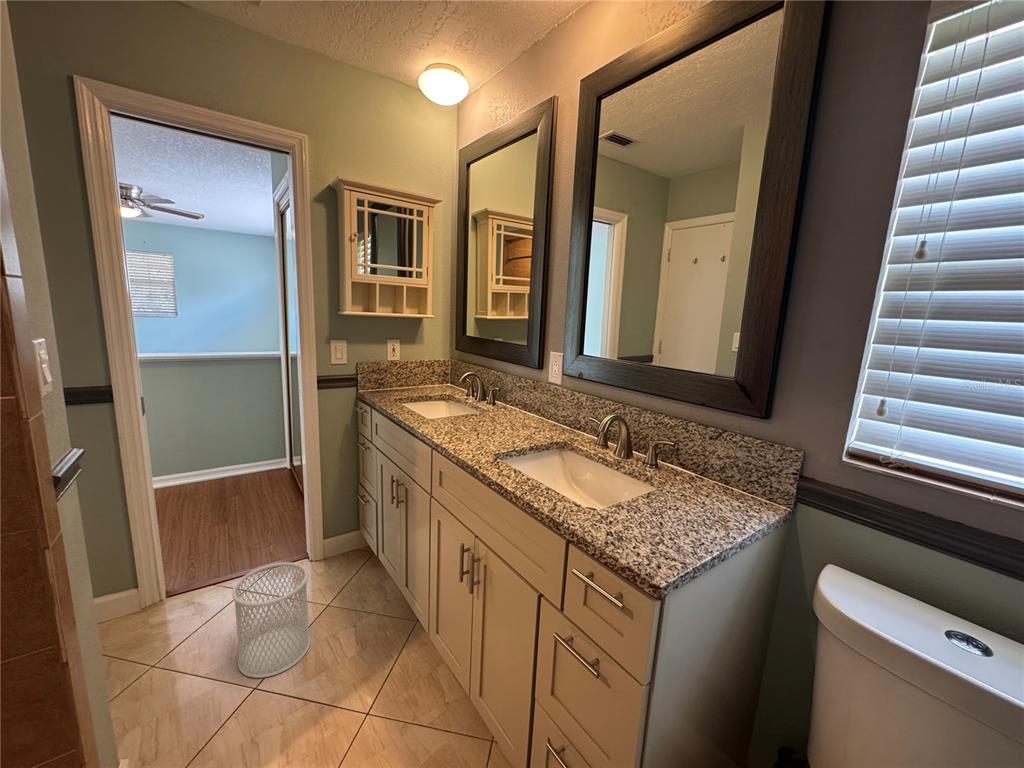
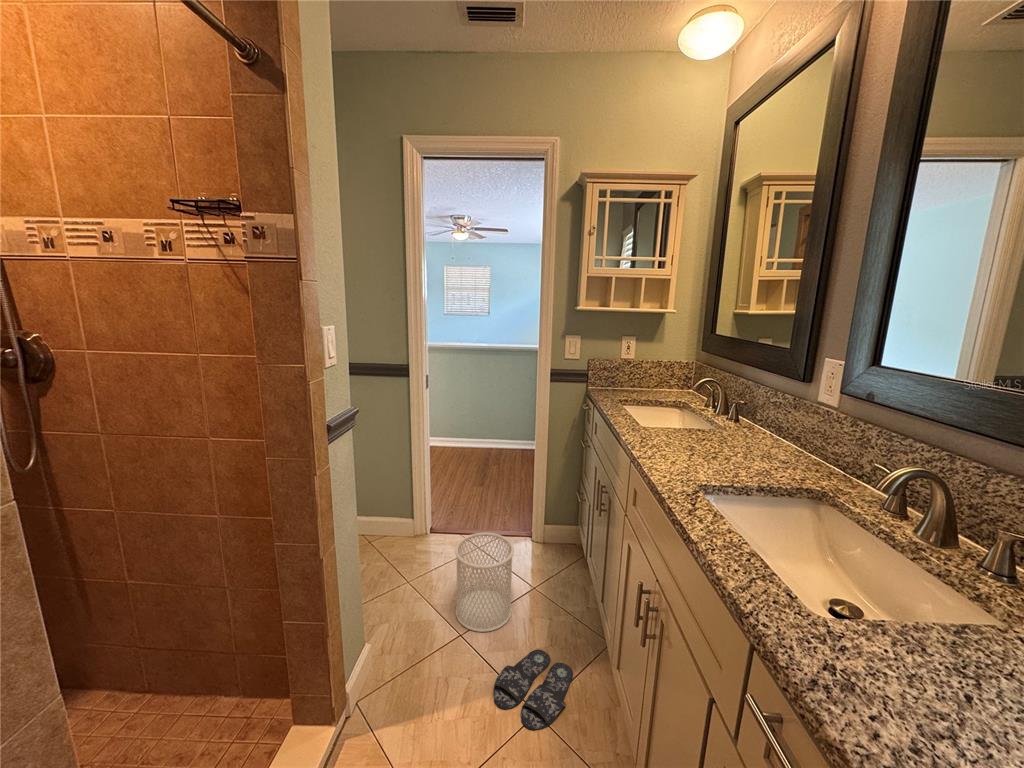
slippers: none [314,657,394,731] -> present [494,649,573,730]

